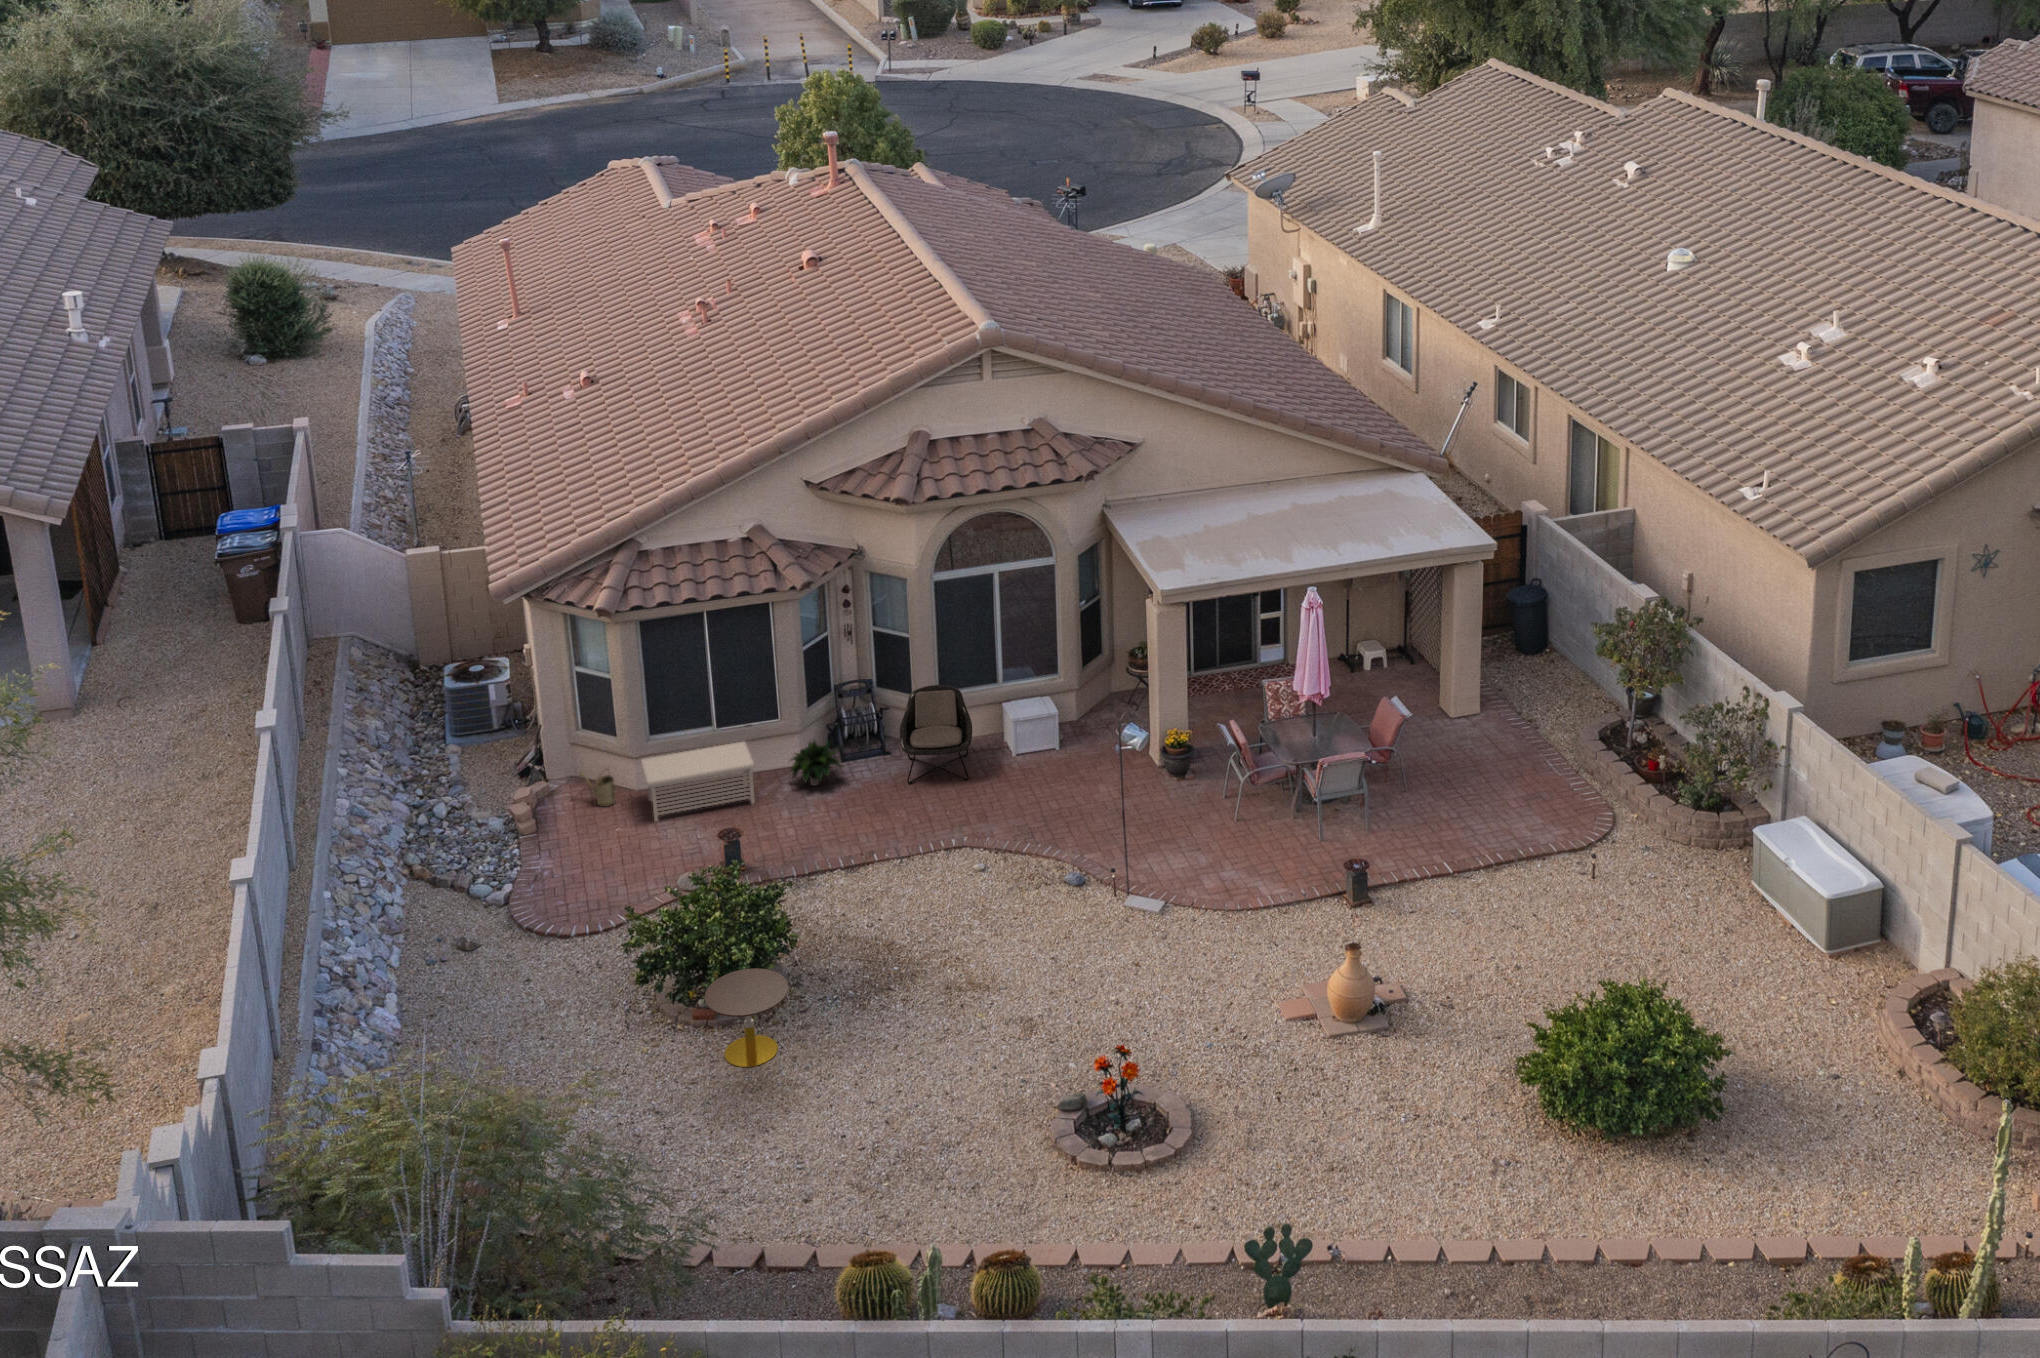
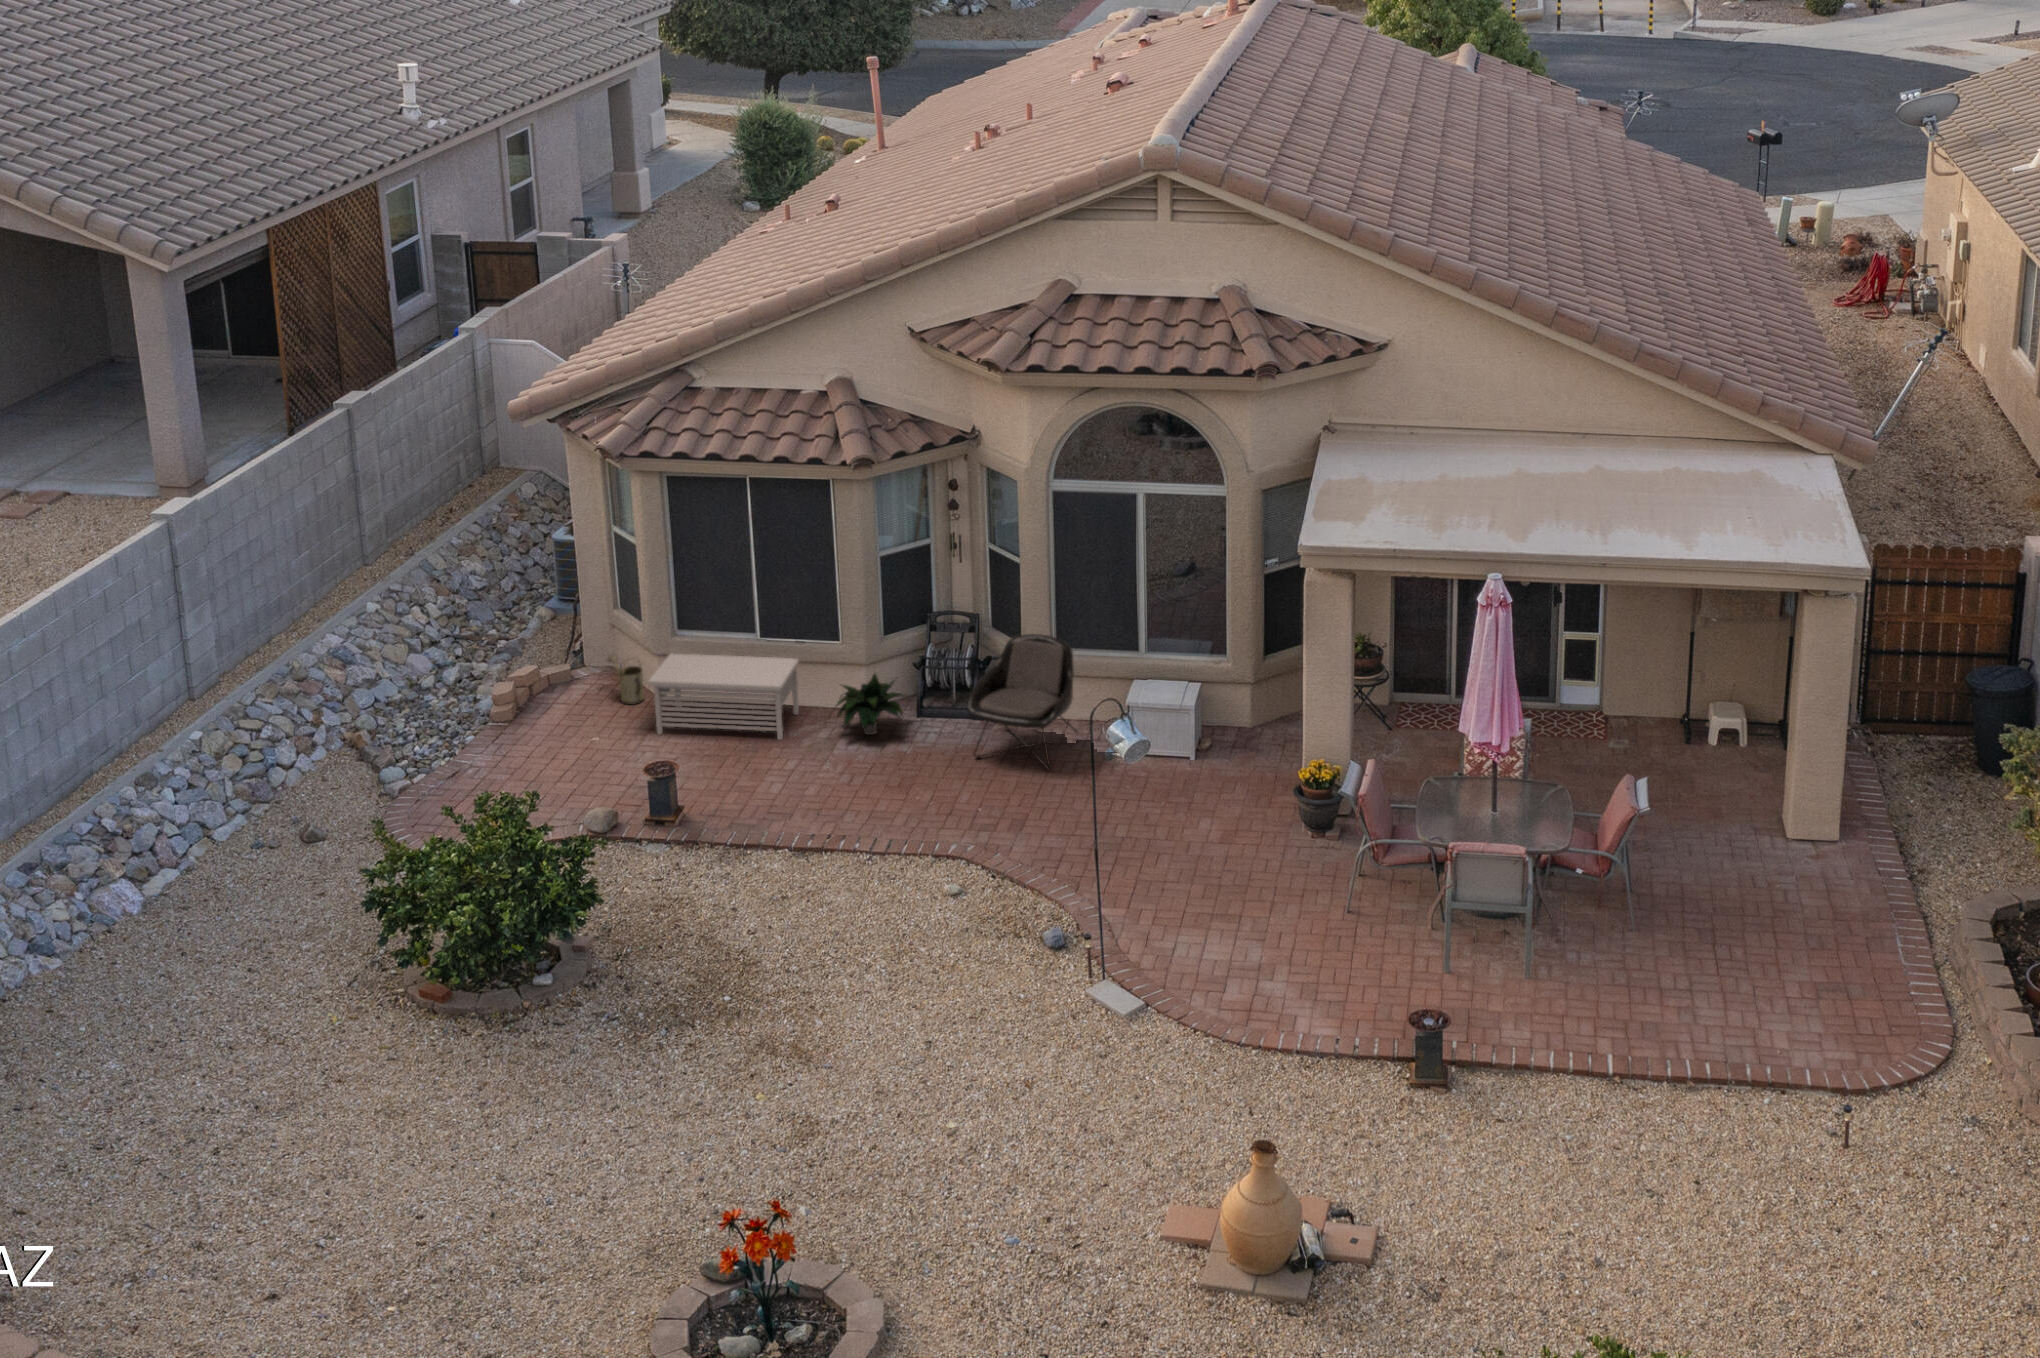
side table: present [705,968,788,1067] -> none [400,925,519,1060]

